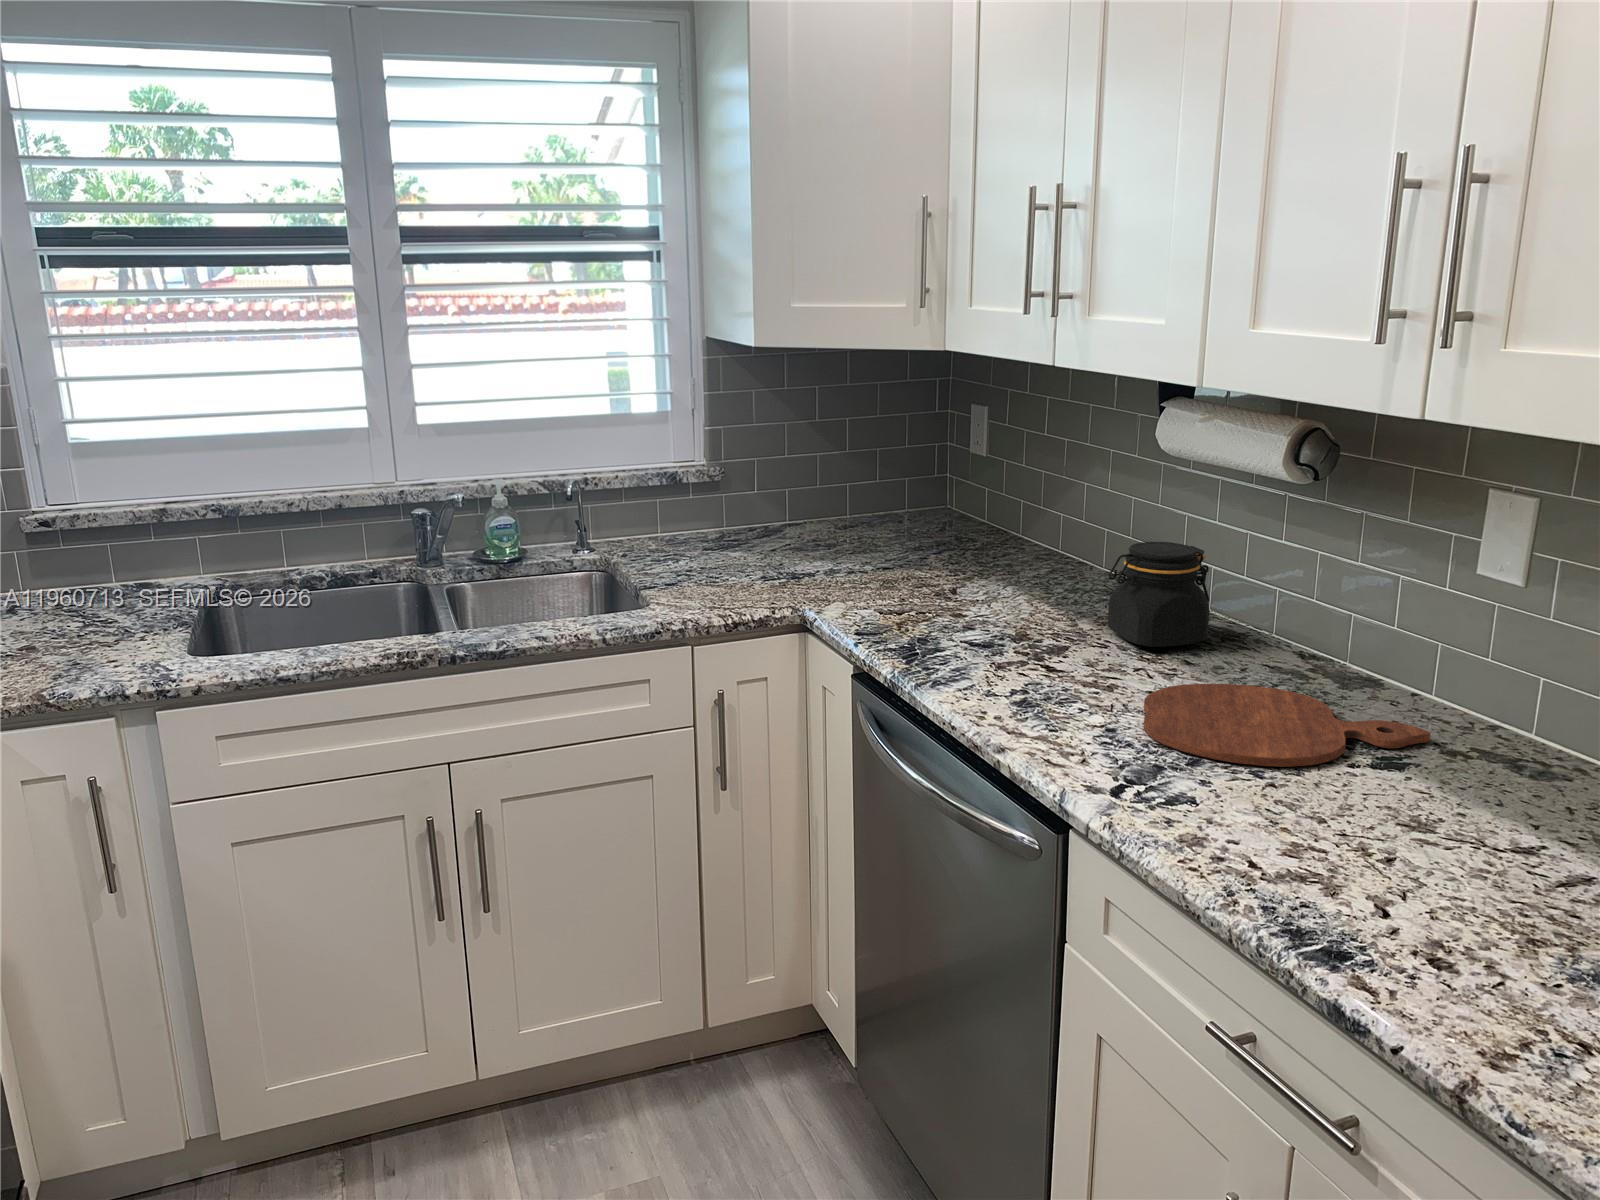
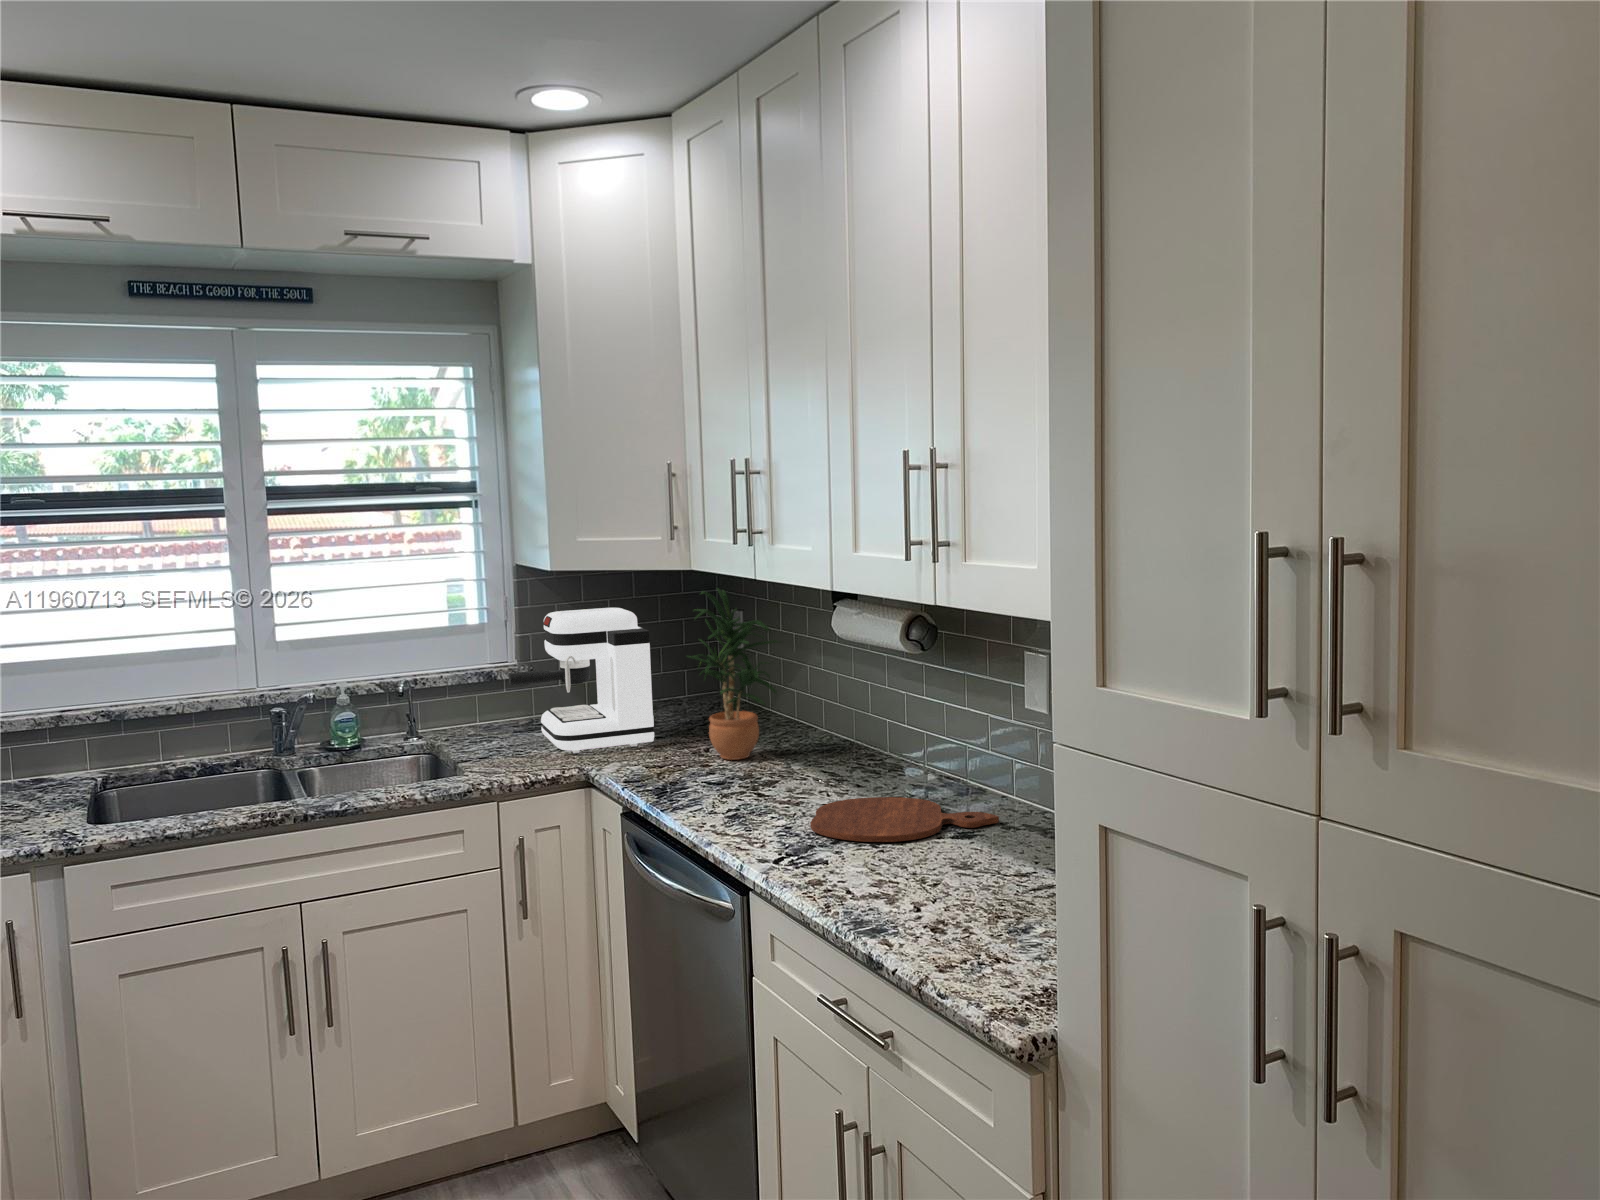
potted plant: none [937,374,1071,607] -> present [688,589,779,760]
coffee maker: none [701,397,885,584] -> present [509,608,654,753]
jar: present [1108,542,1210,647] -> none [805,703,880,779]

